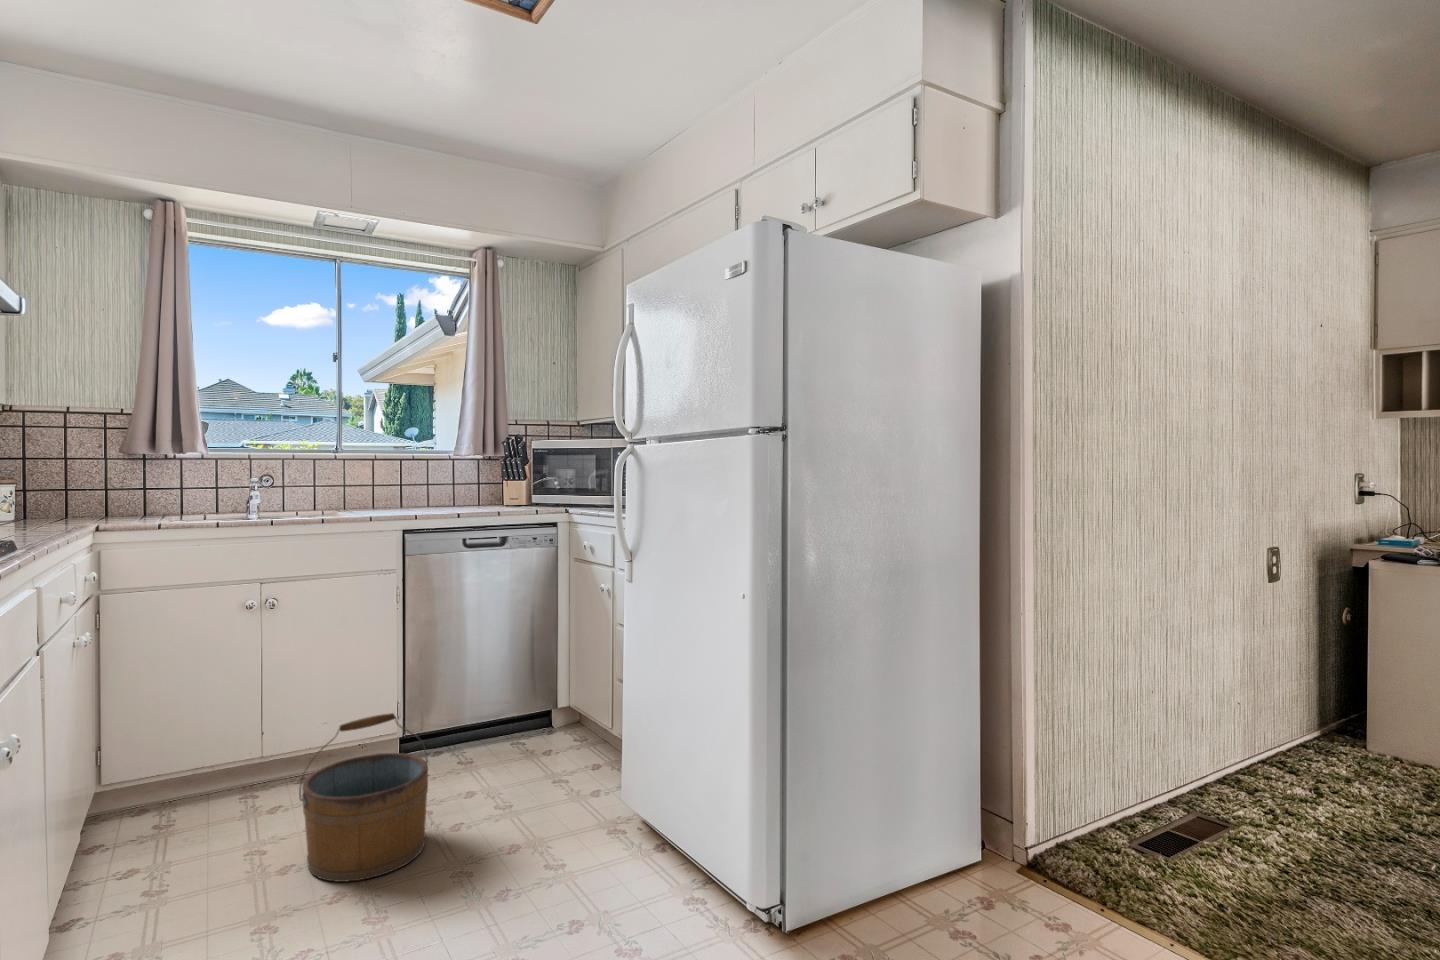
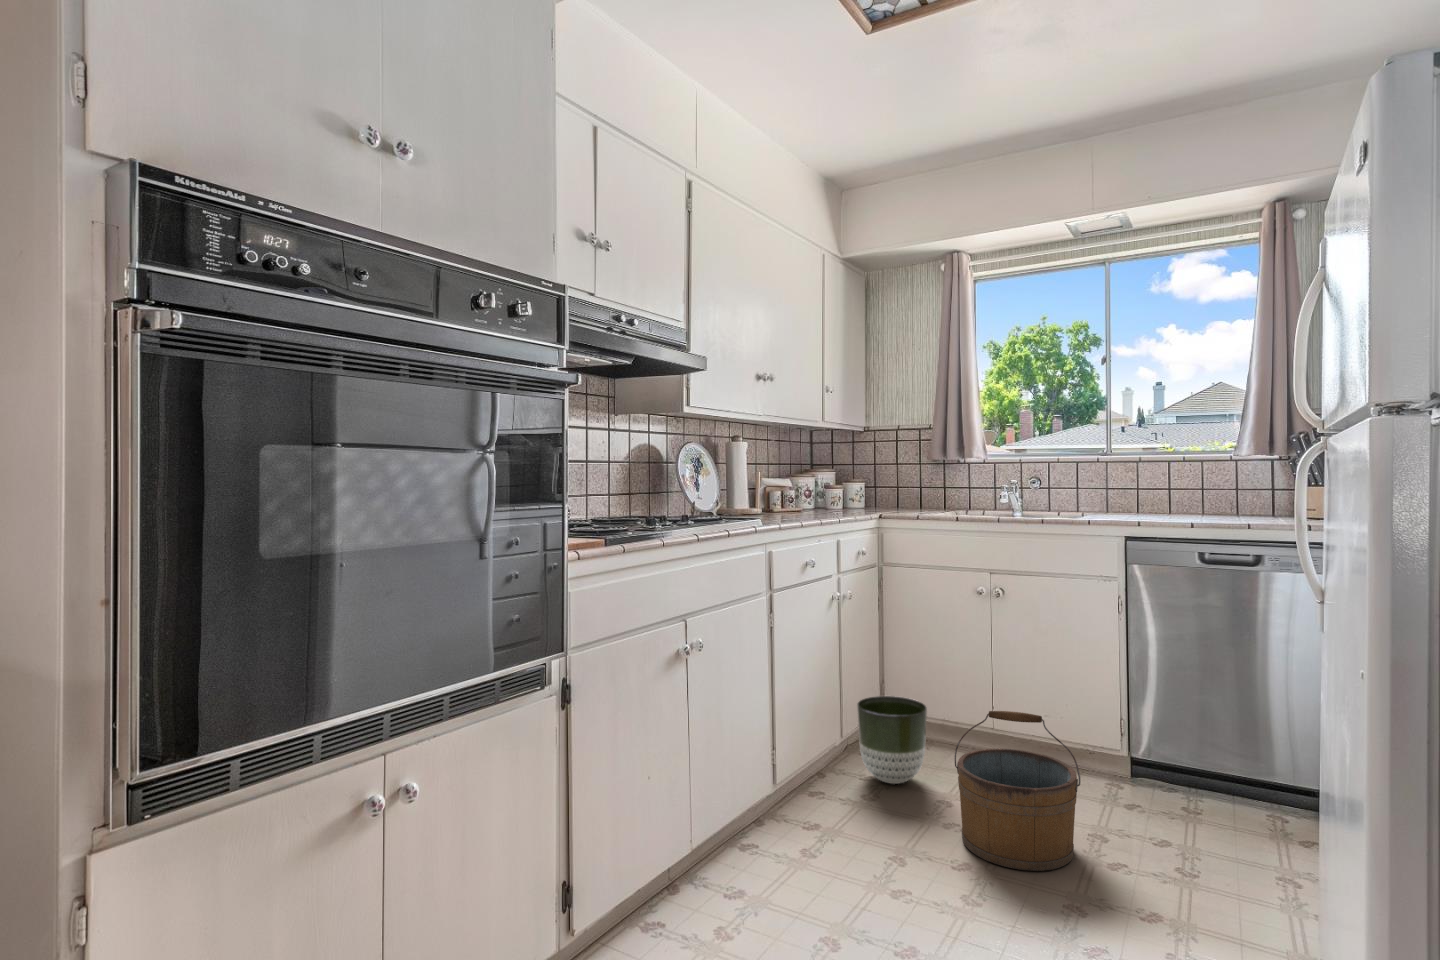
planter: none [109,750,216,867] -> present [857,696,927,784]

